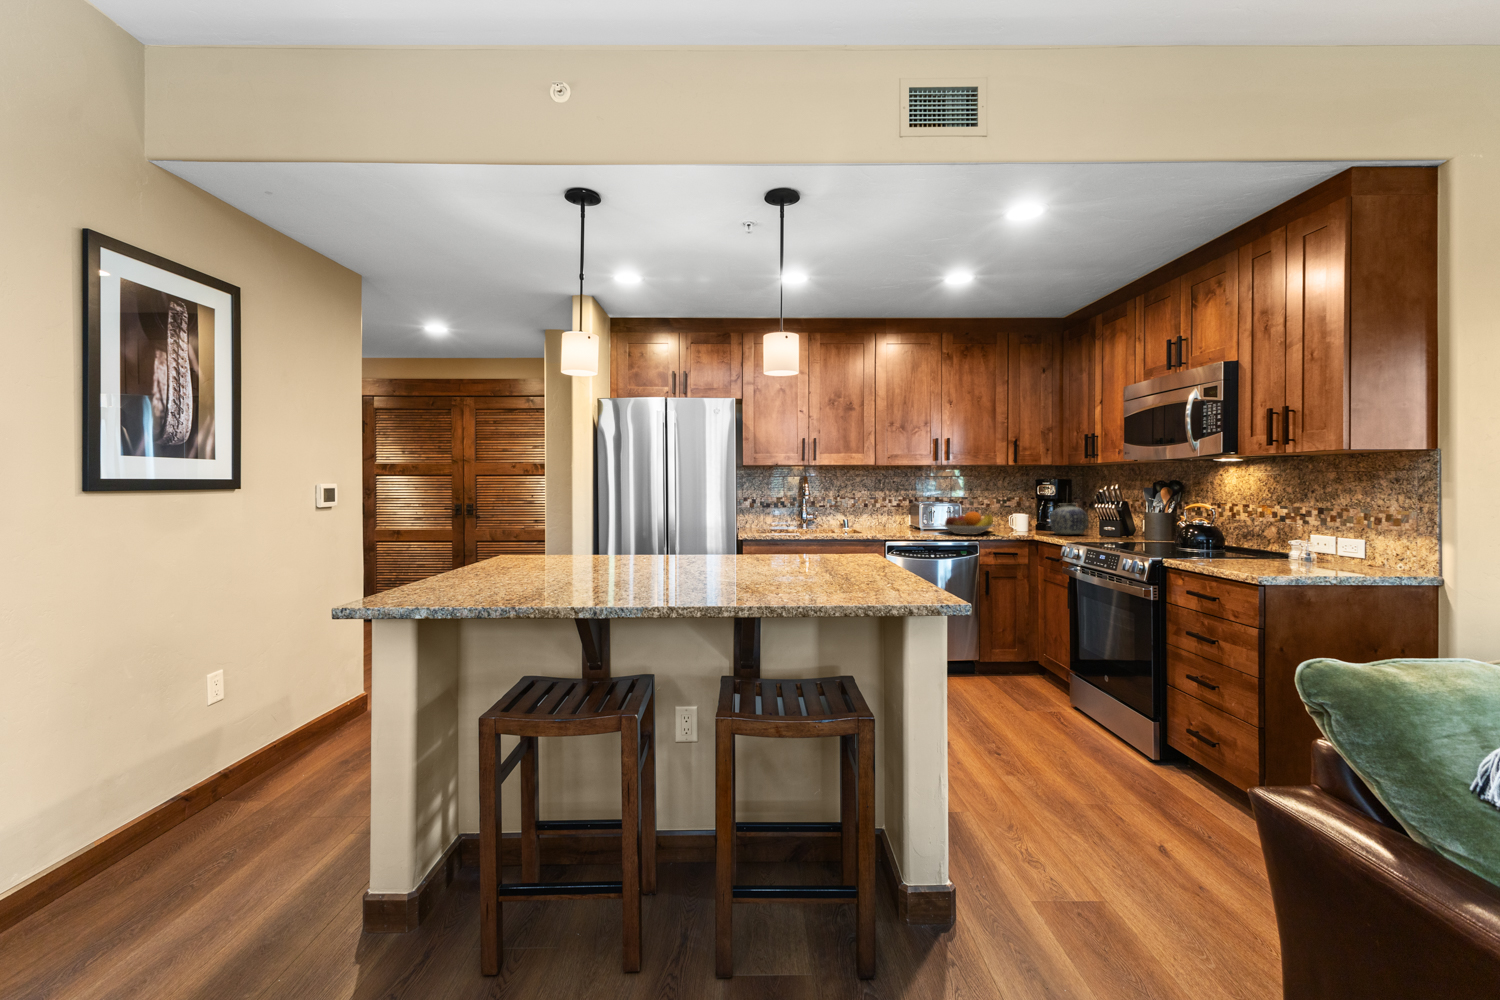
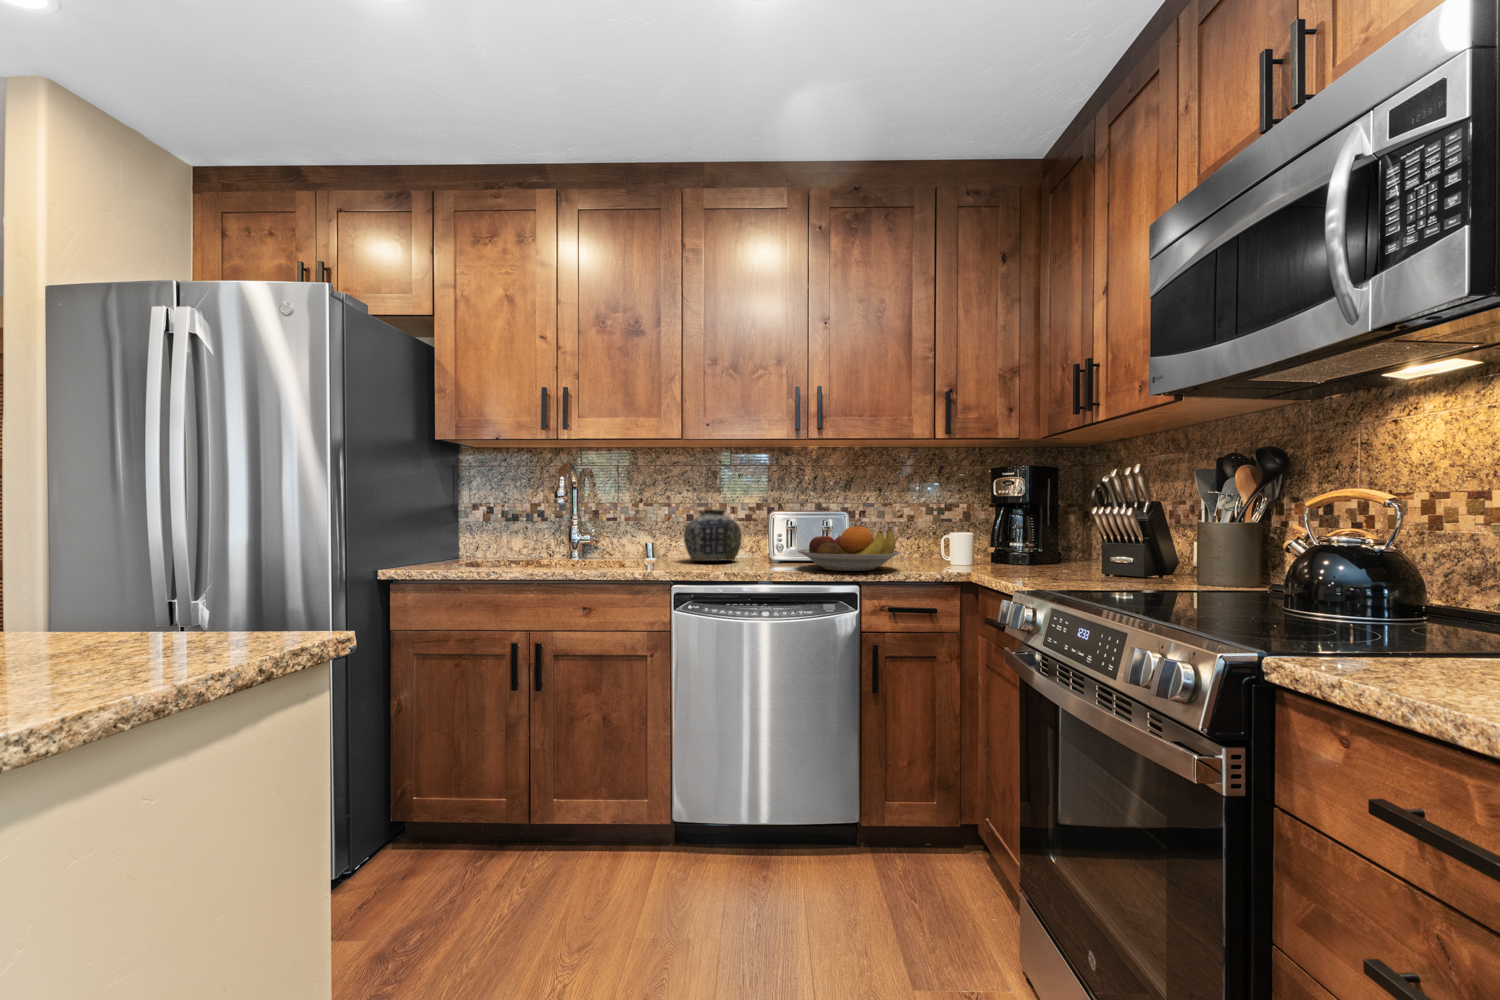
vase: present [1050,503,1088,534] -> present [684,509,742,561]

